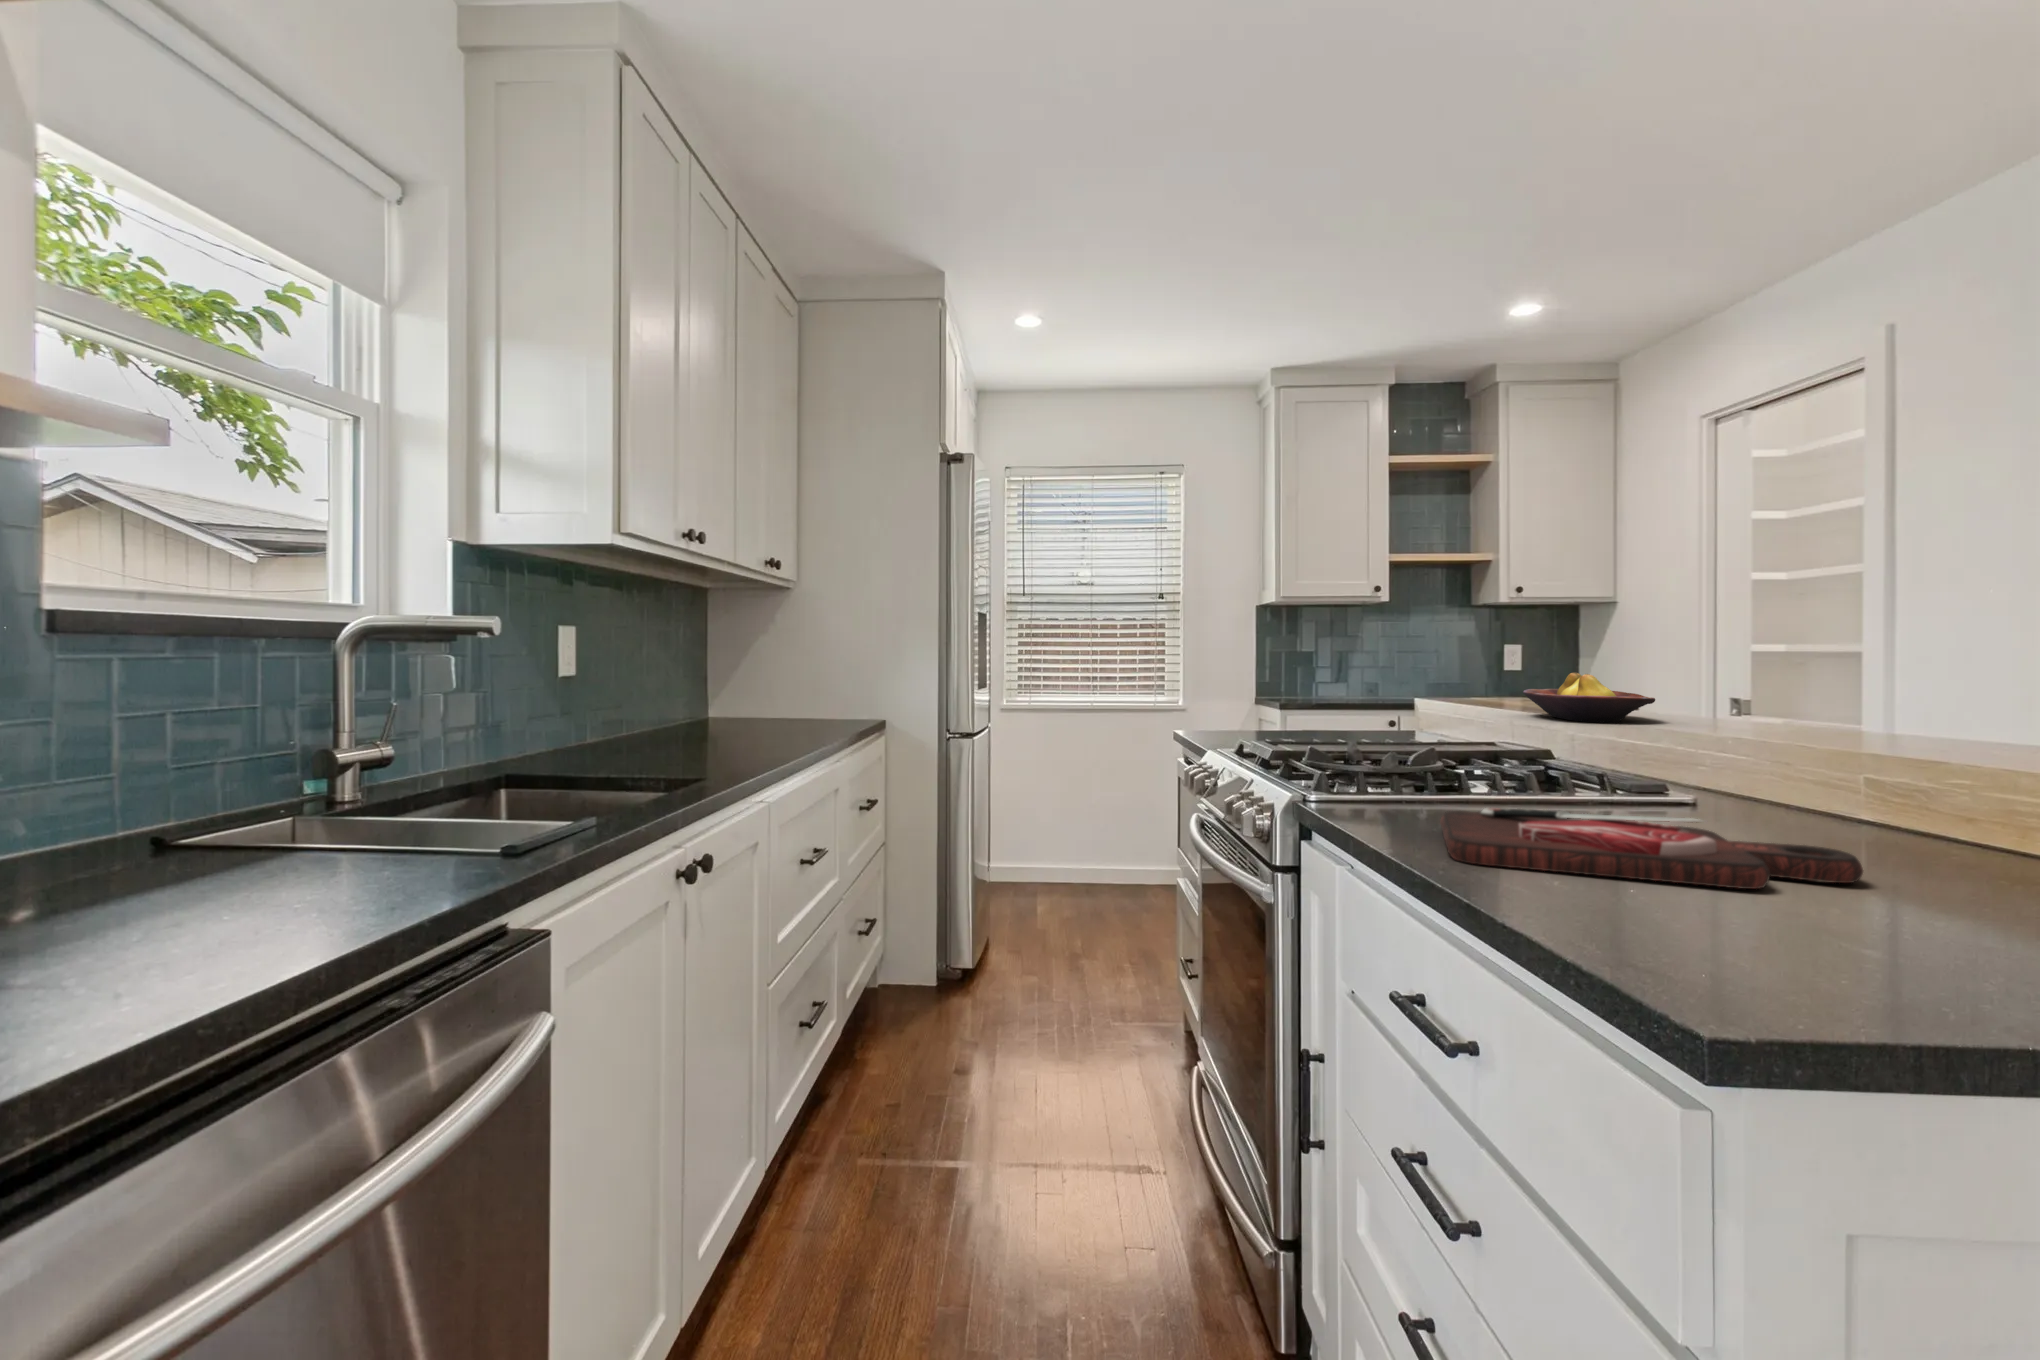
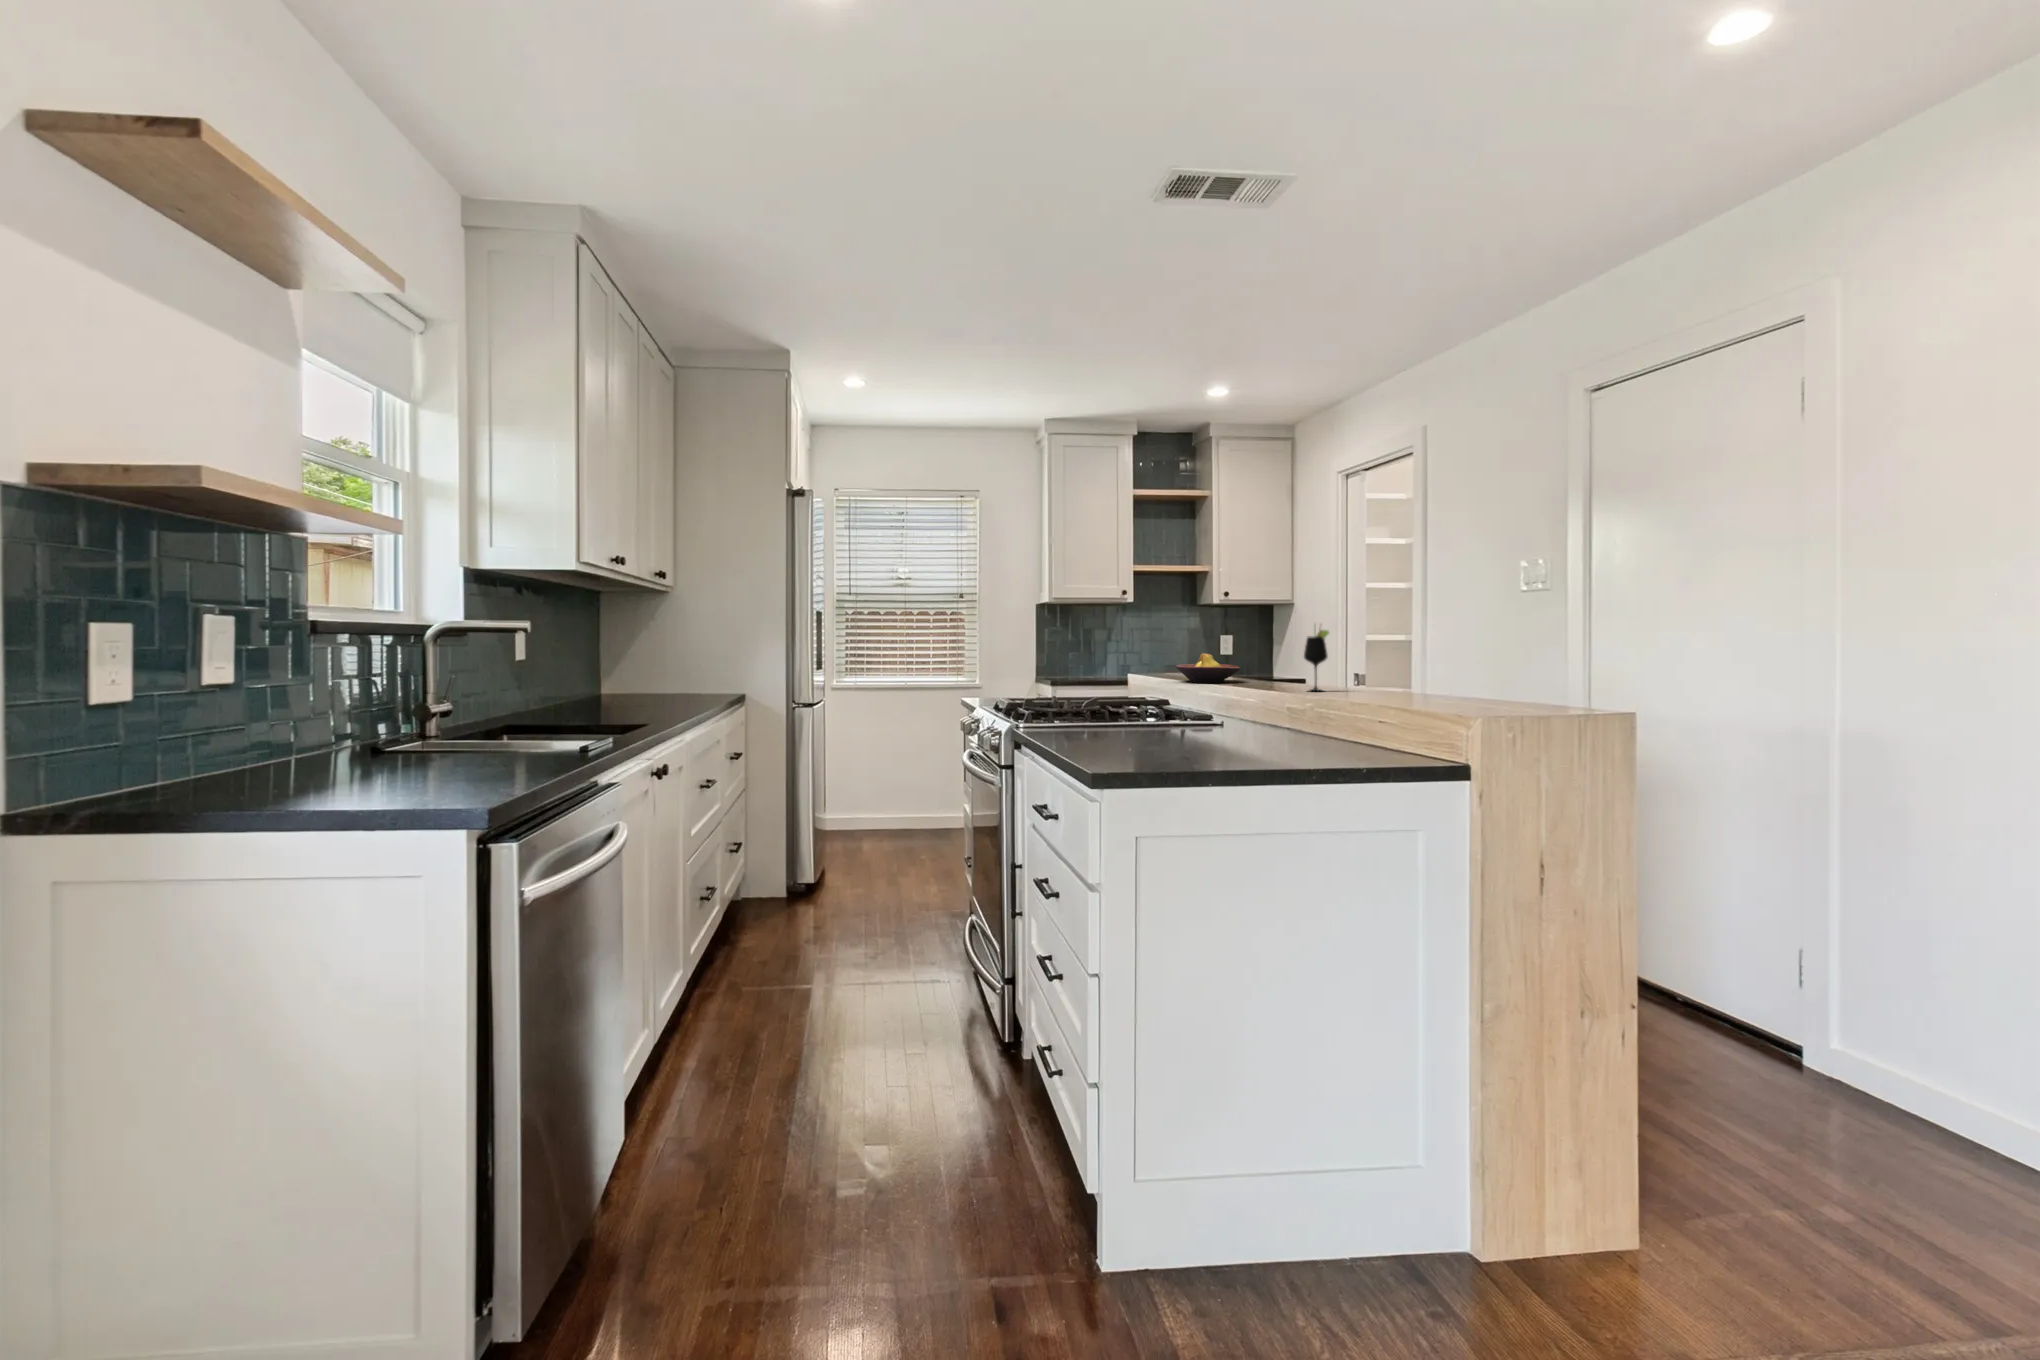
wine glass: none [1887,621,1961,755] -> present [1304,629,1329,691]
cutting board: present [1440,808,1863,889] -> none [1062,717,1229,744]

